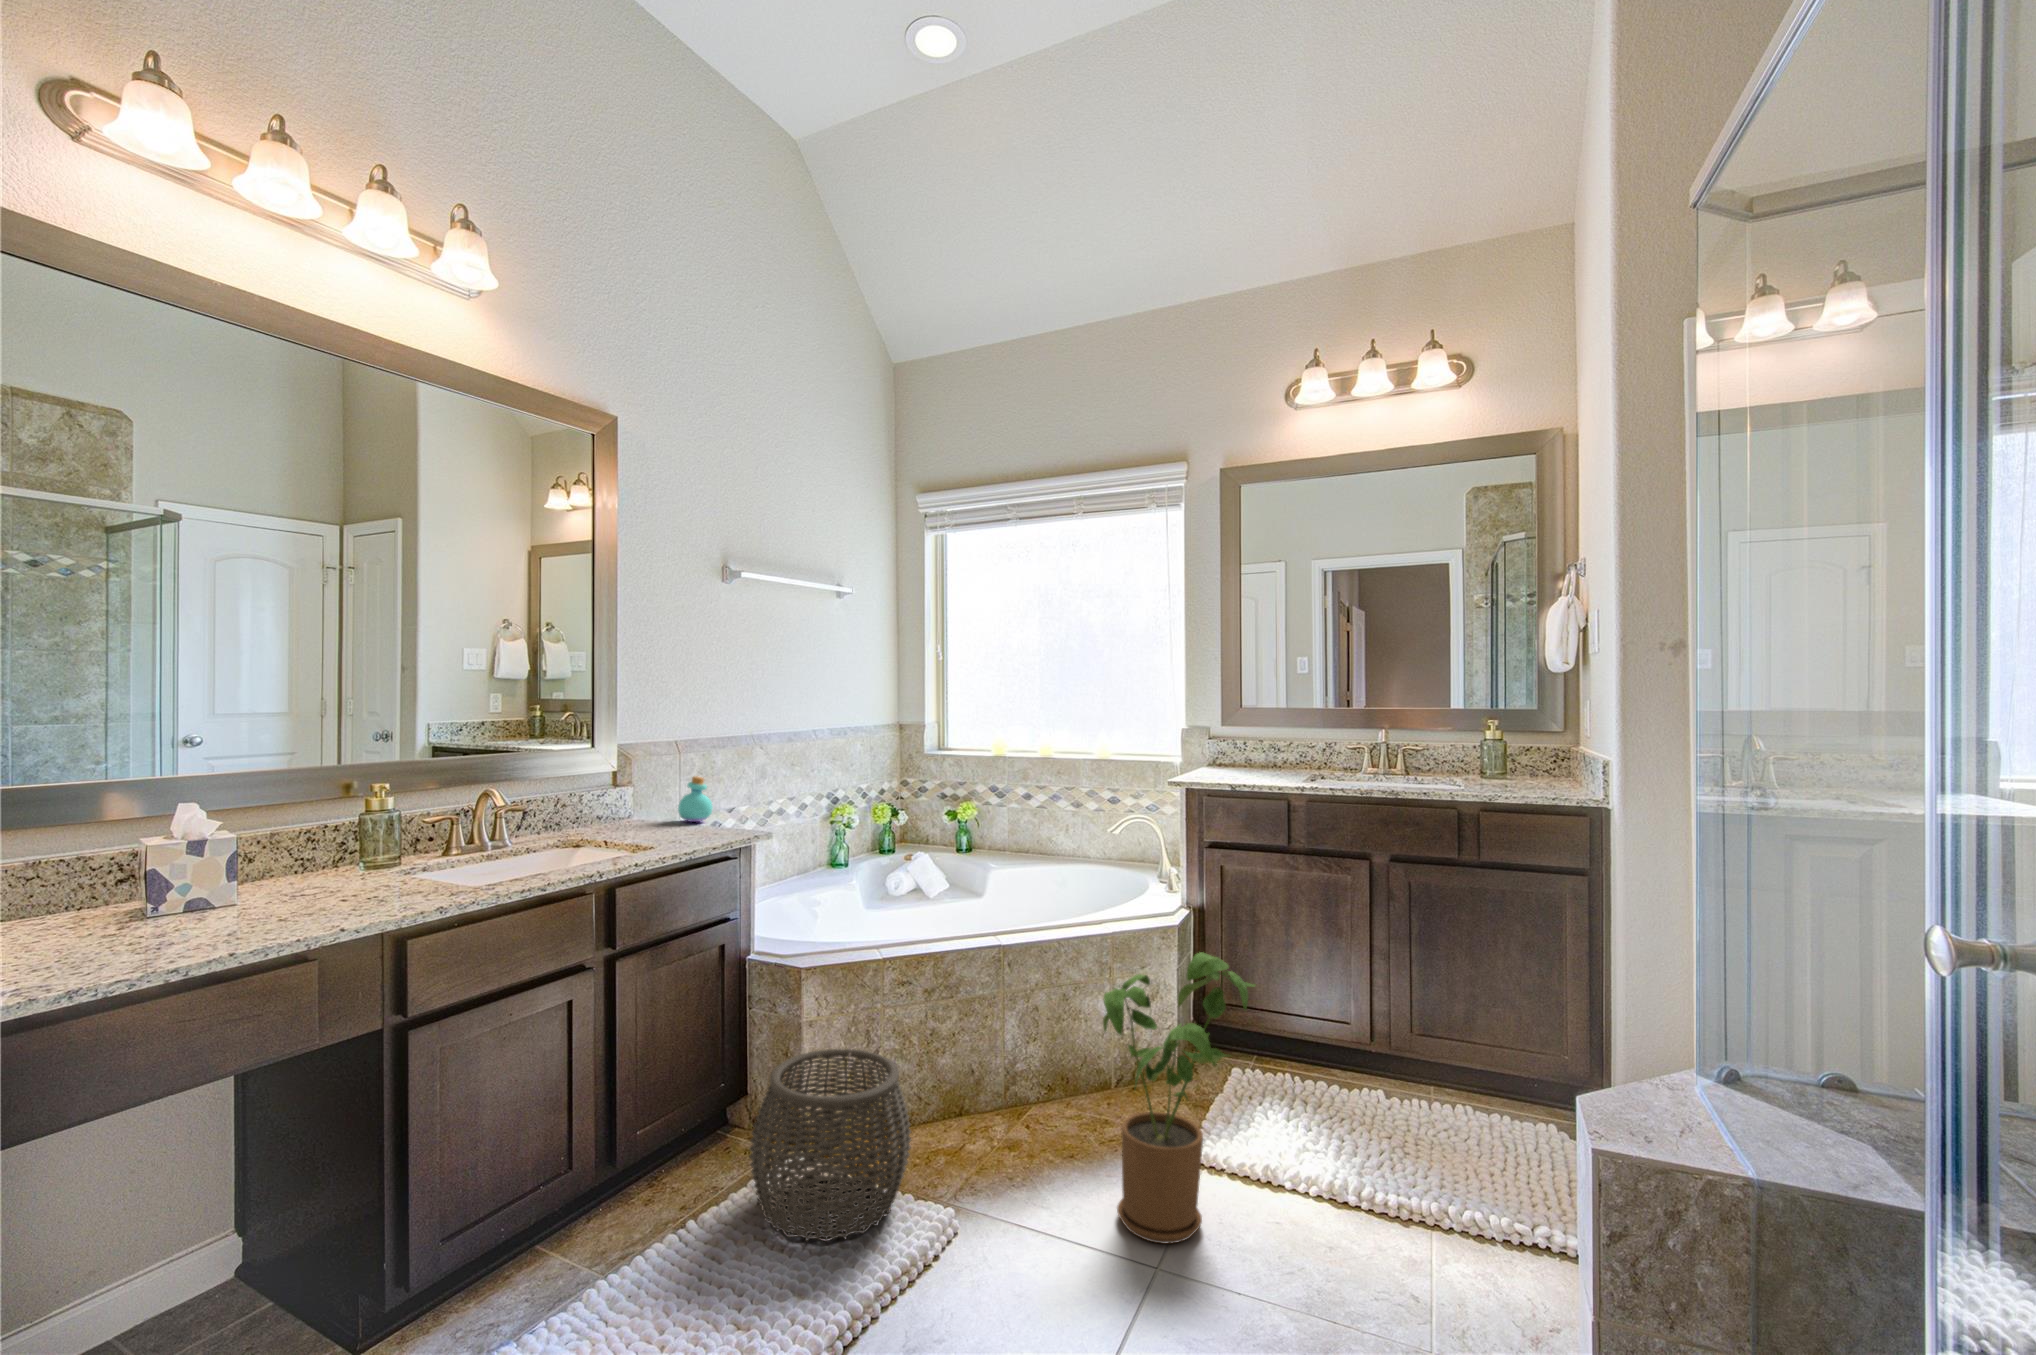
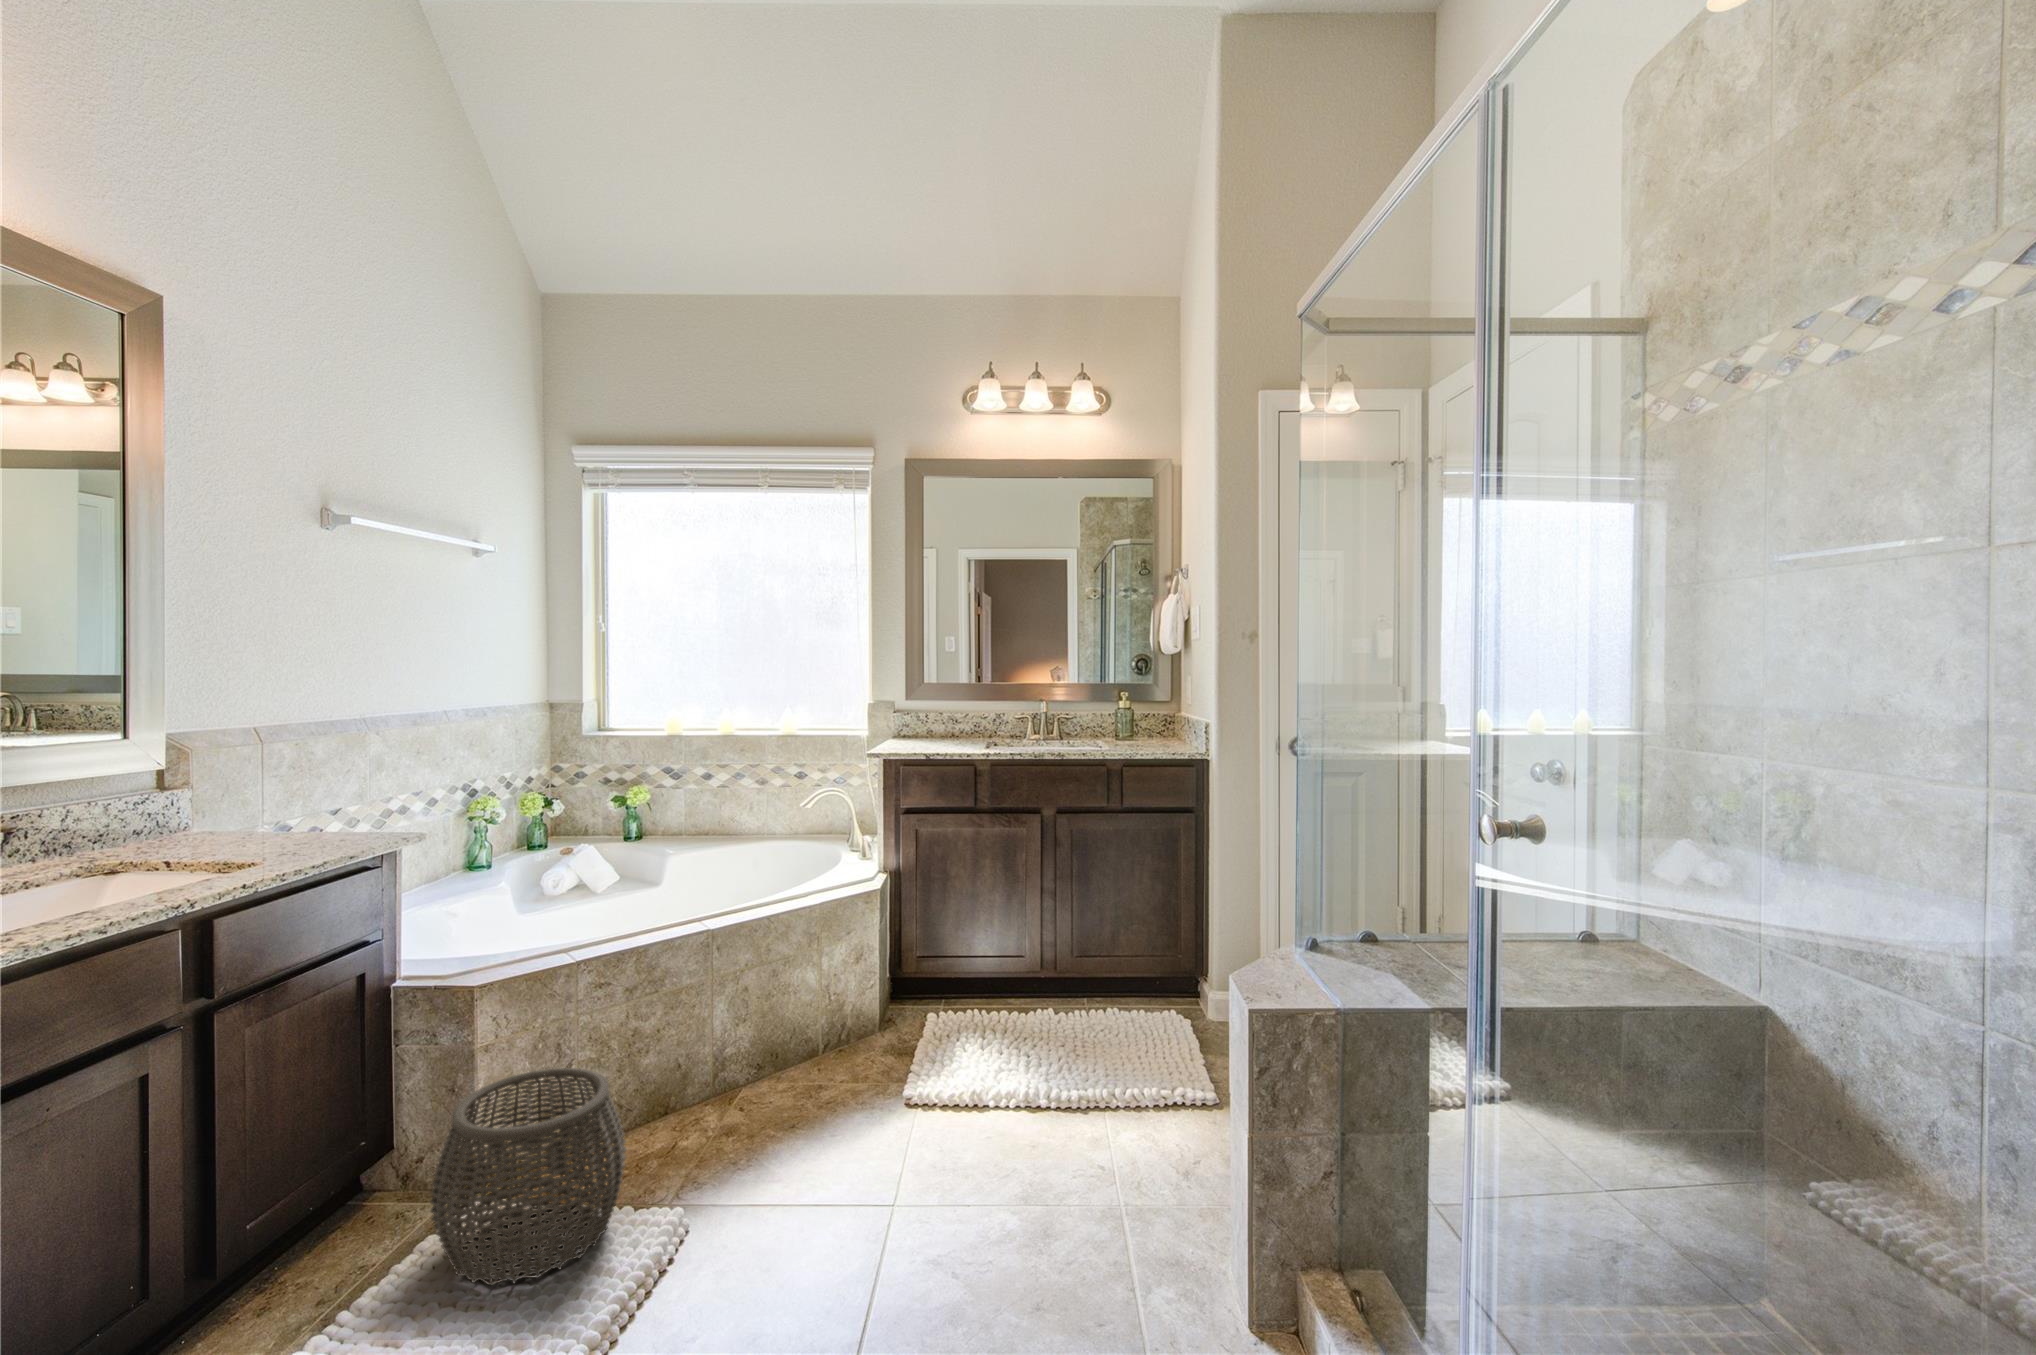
perfume bottle: present [678,776,713,822] -> none [286,787,336,842]
house plant: present [1103,952,1255,1244] -> none [823,913,965,1188]

